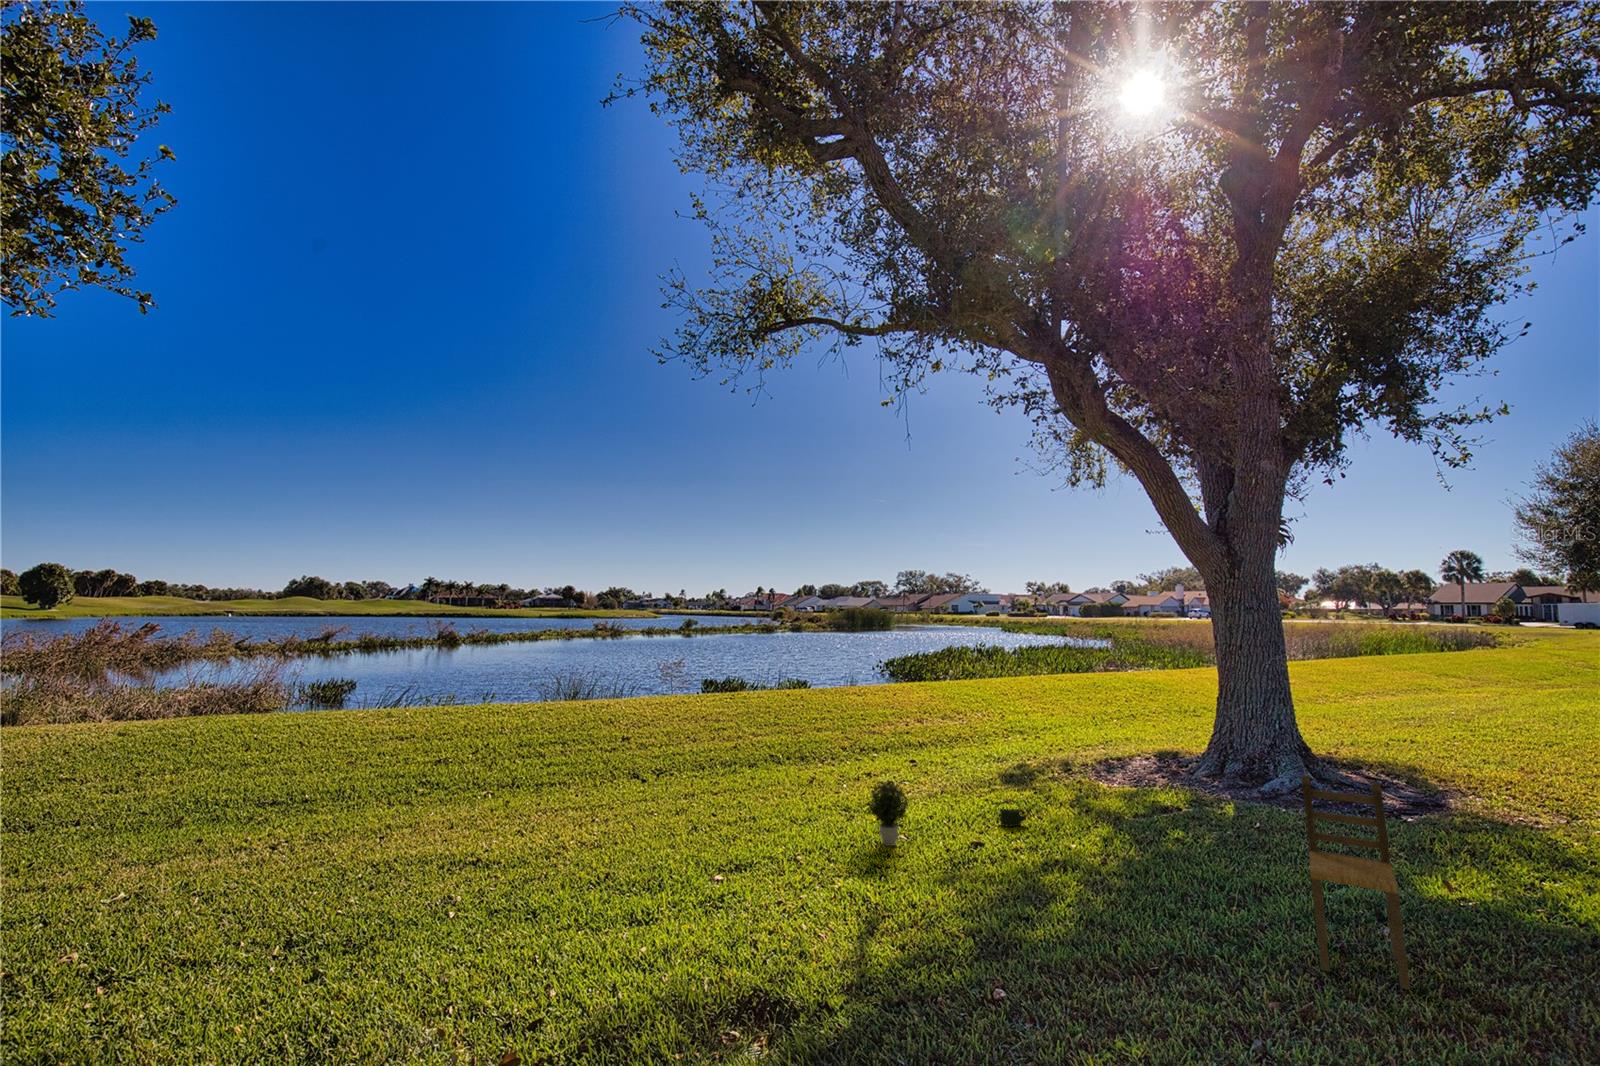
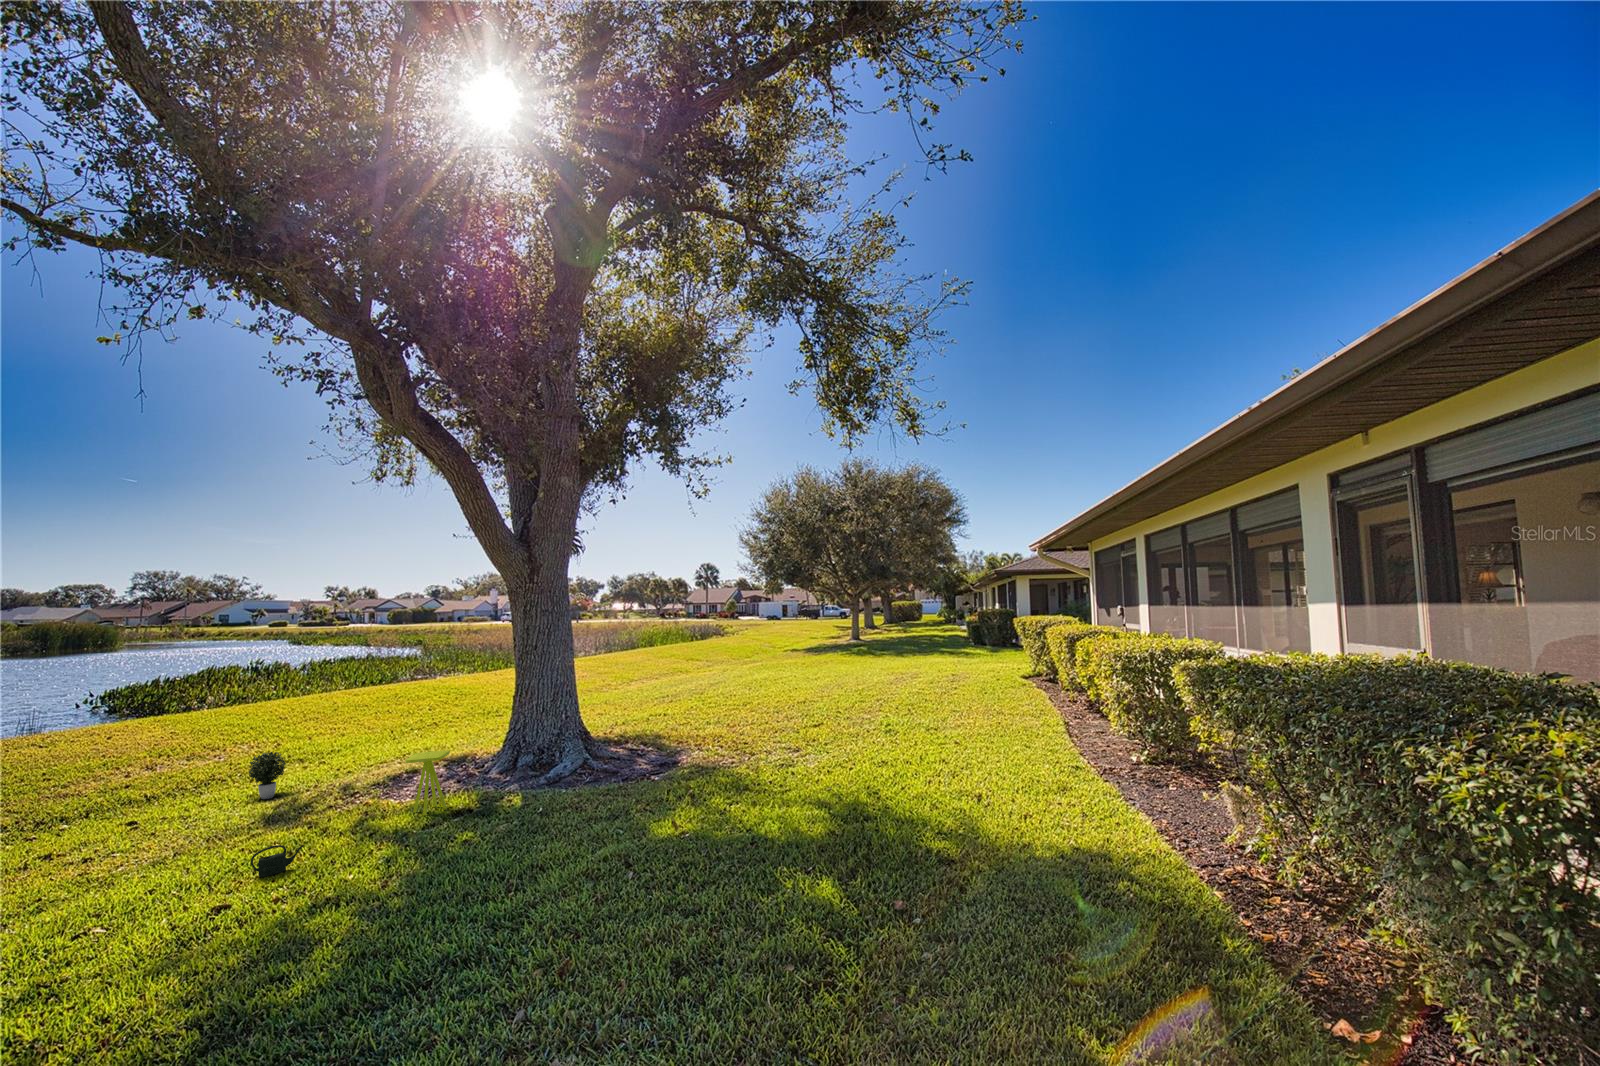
side table: none [1116,744,1160,808] -> present [405,750,450,815]
chair: present [1301,775,1411,990] -> none [542,746,600,902]
potted plant: present [868,783,908,846] -> present [249,752,286,799]

